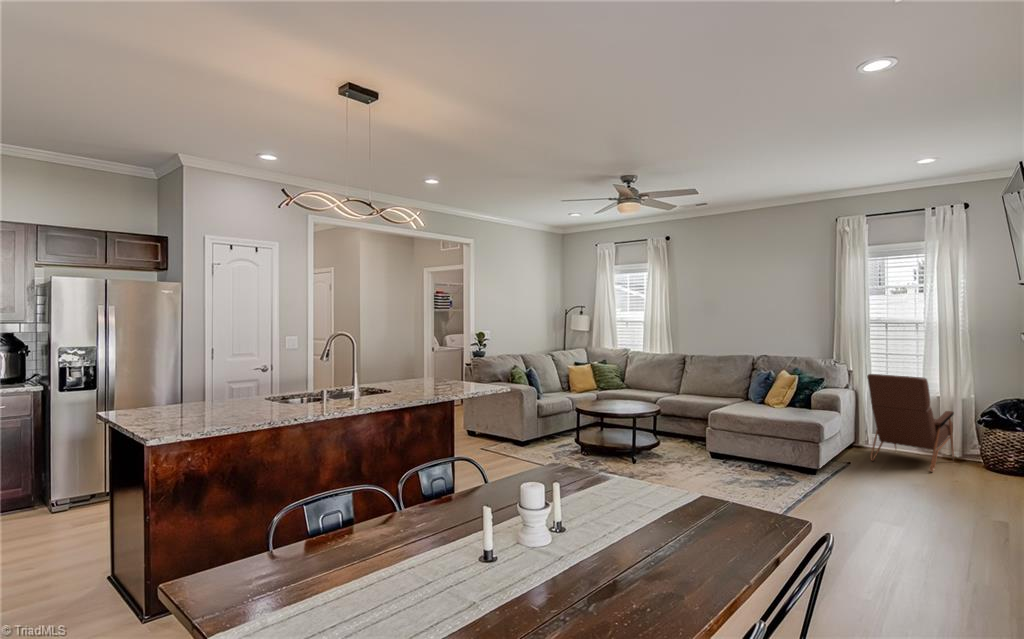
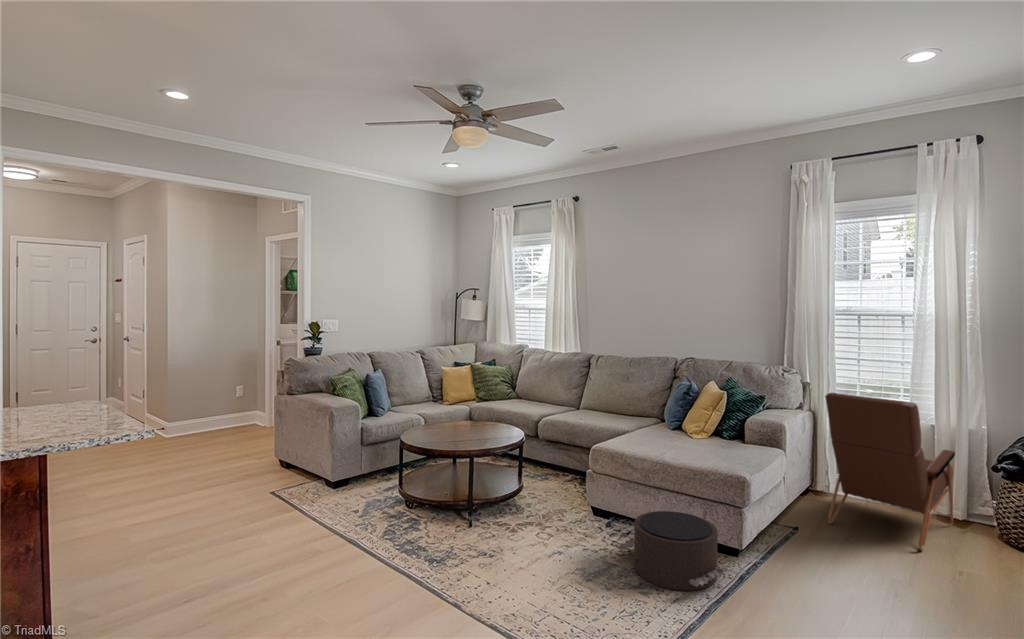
pouf: none [740,447,813,488] -> present [617,511,726,591]

